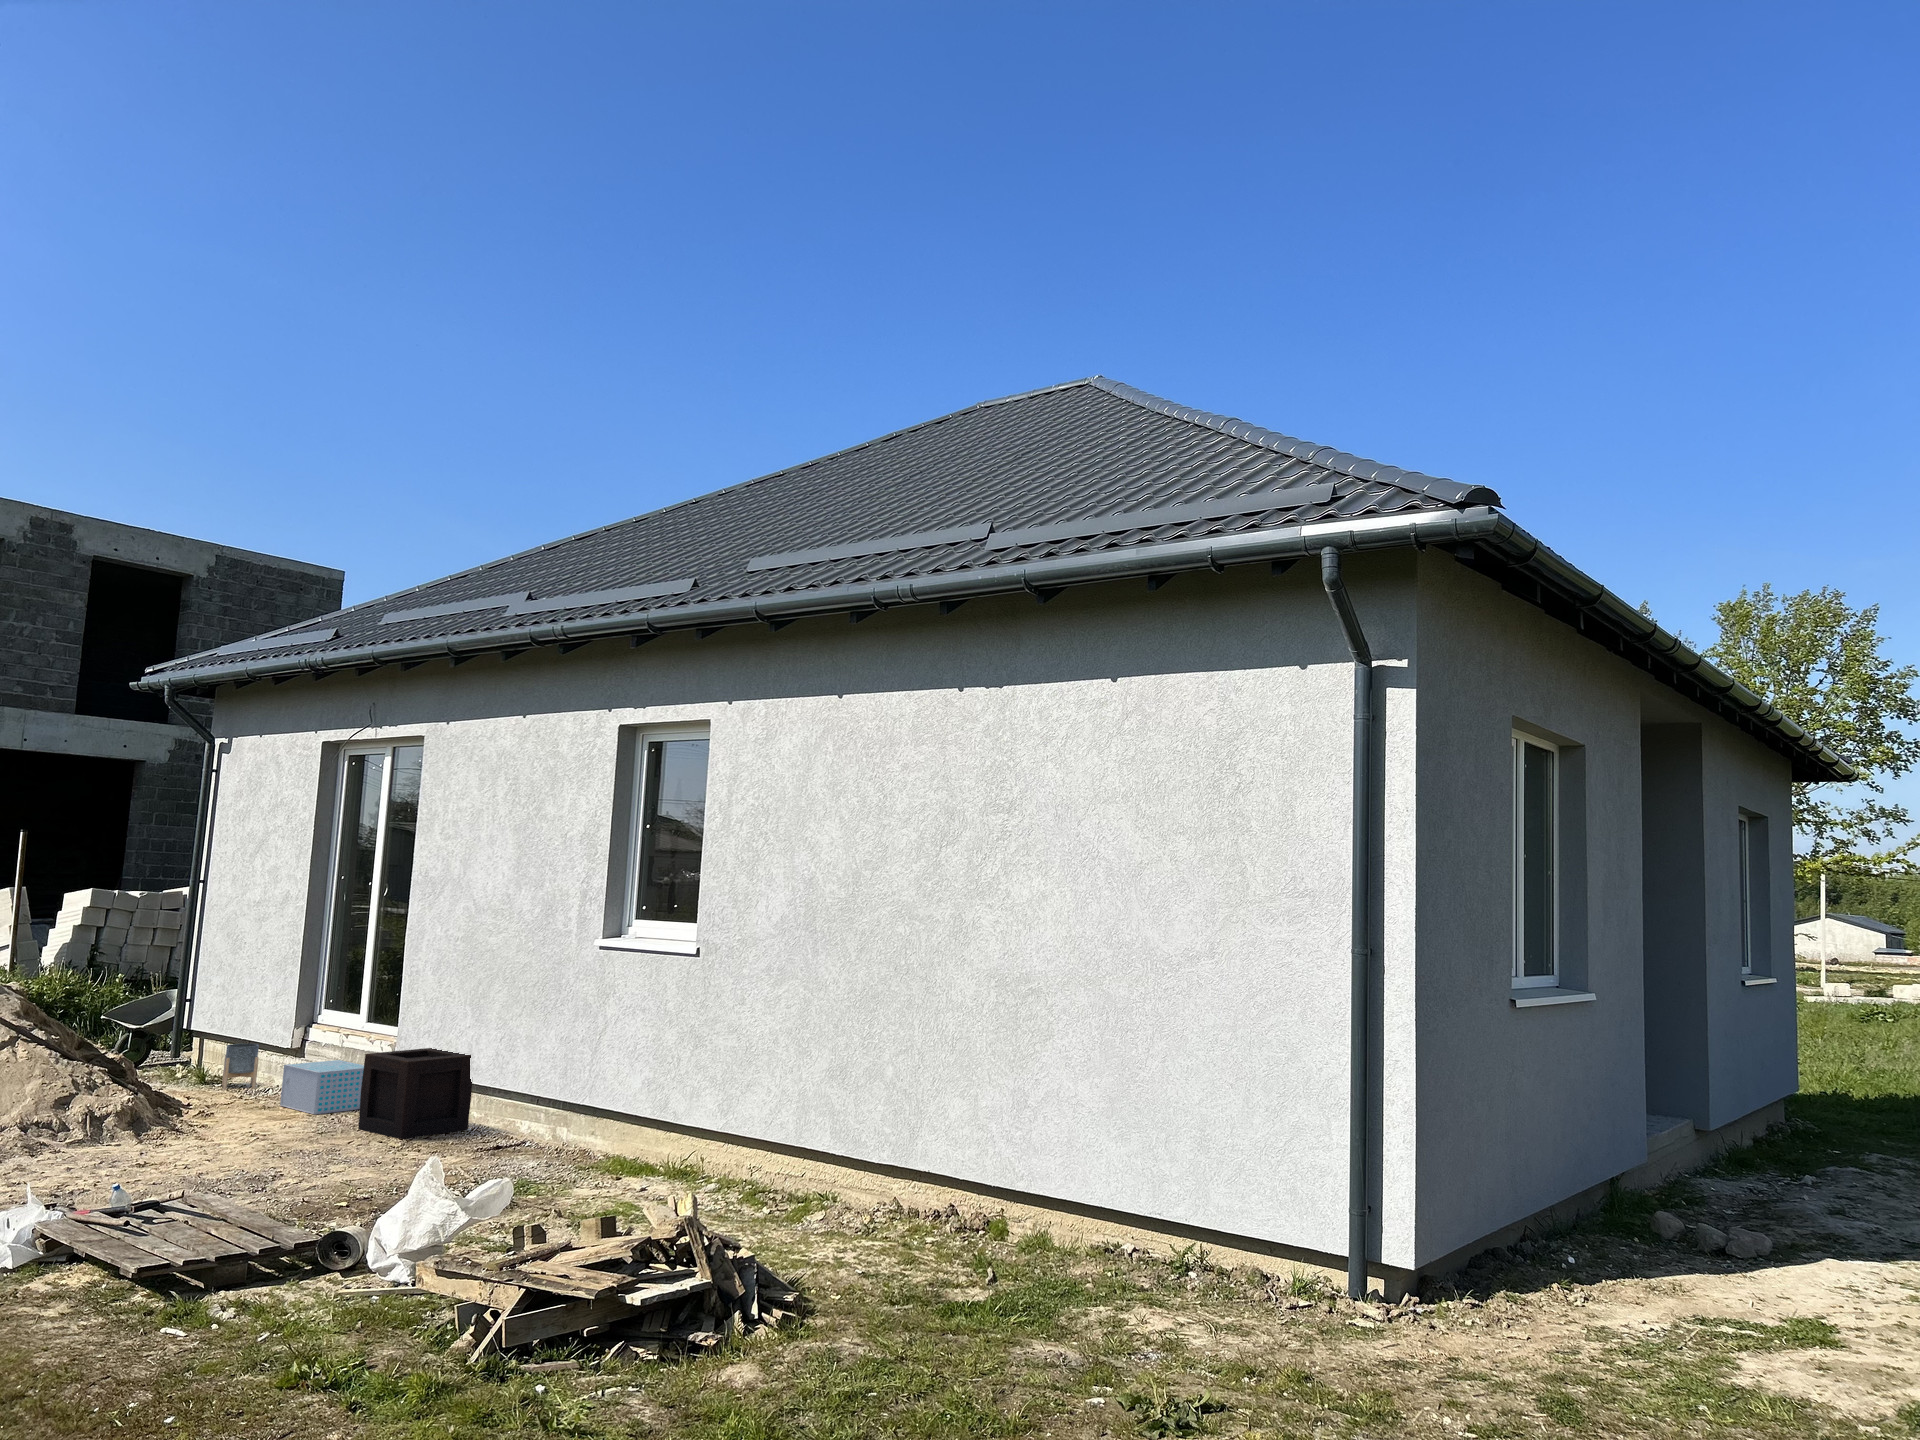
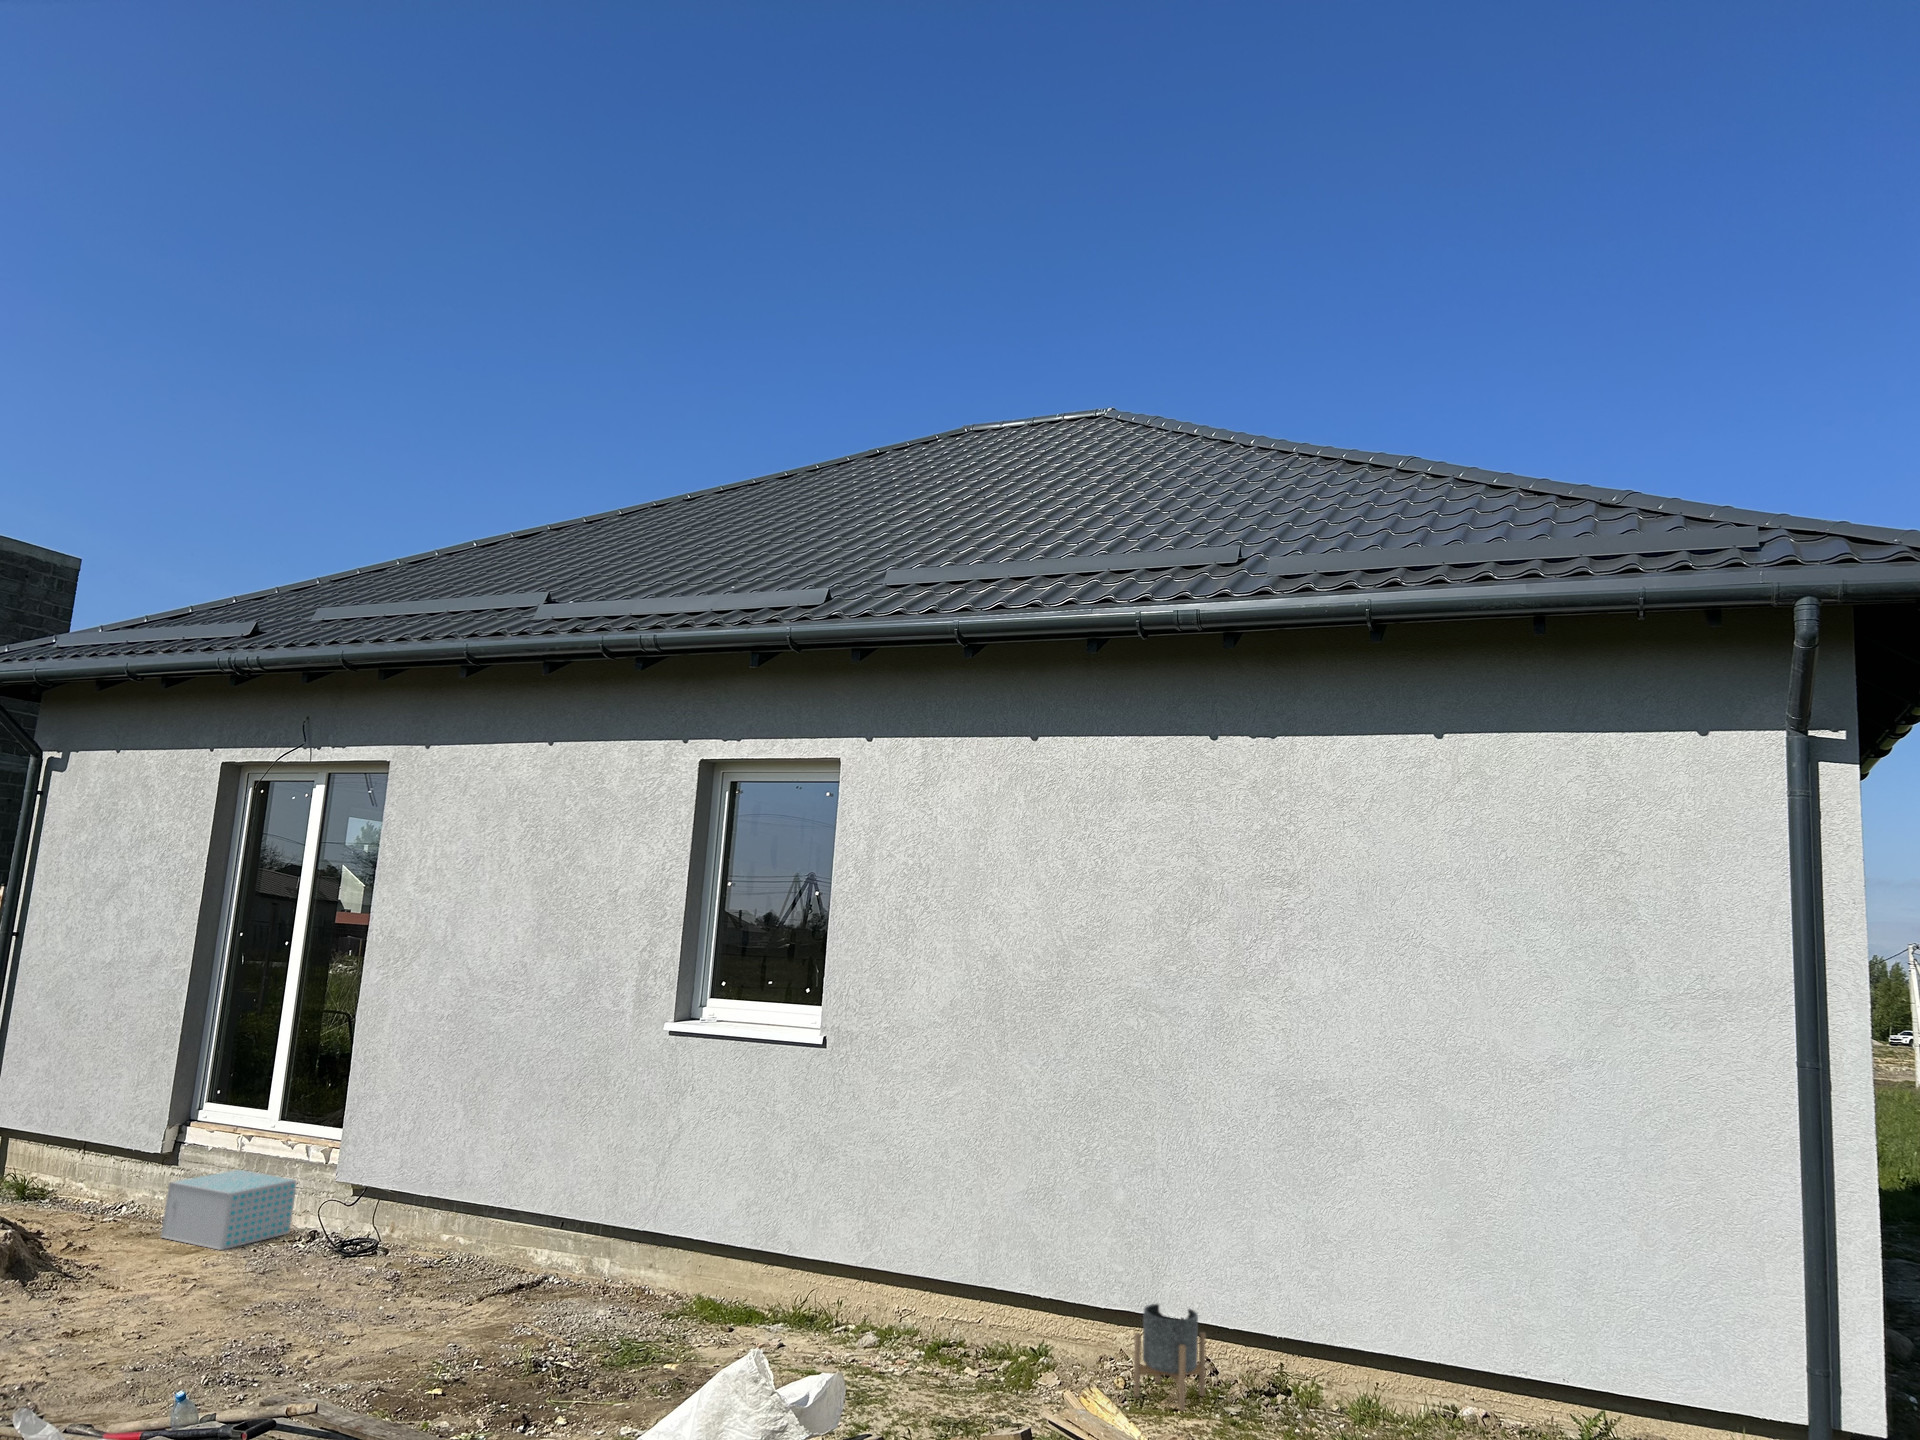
planter: present [222,1044,259,1090] -> present [1134,1304,1206,1411]
wooden crate: present [358,1048,472,1139] -> none [305,1156,465,1288]

